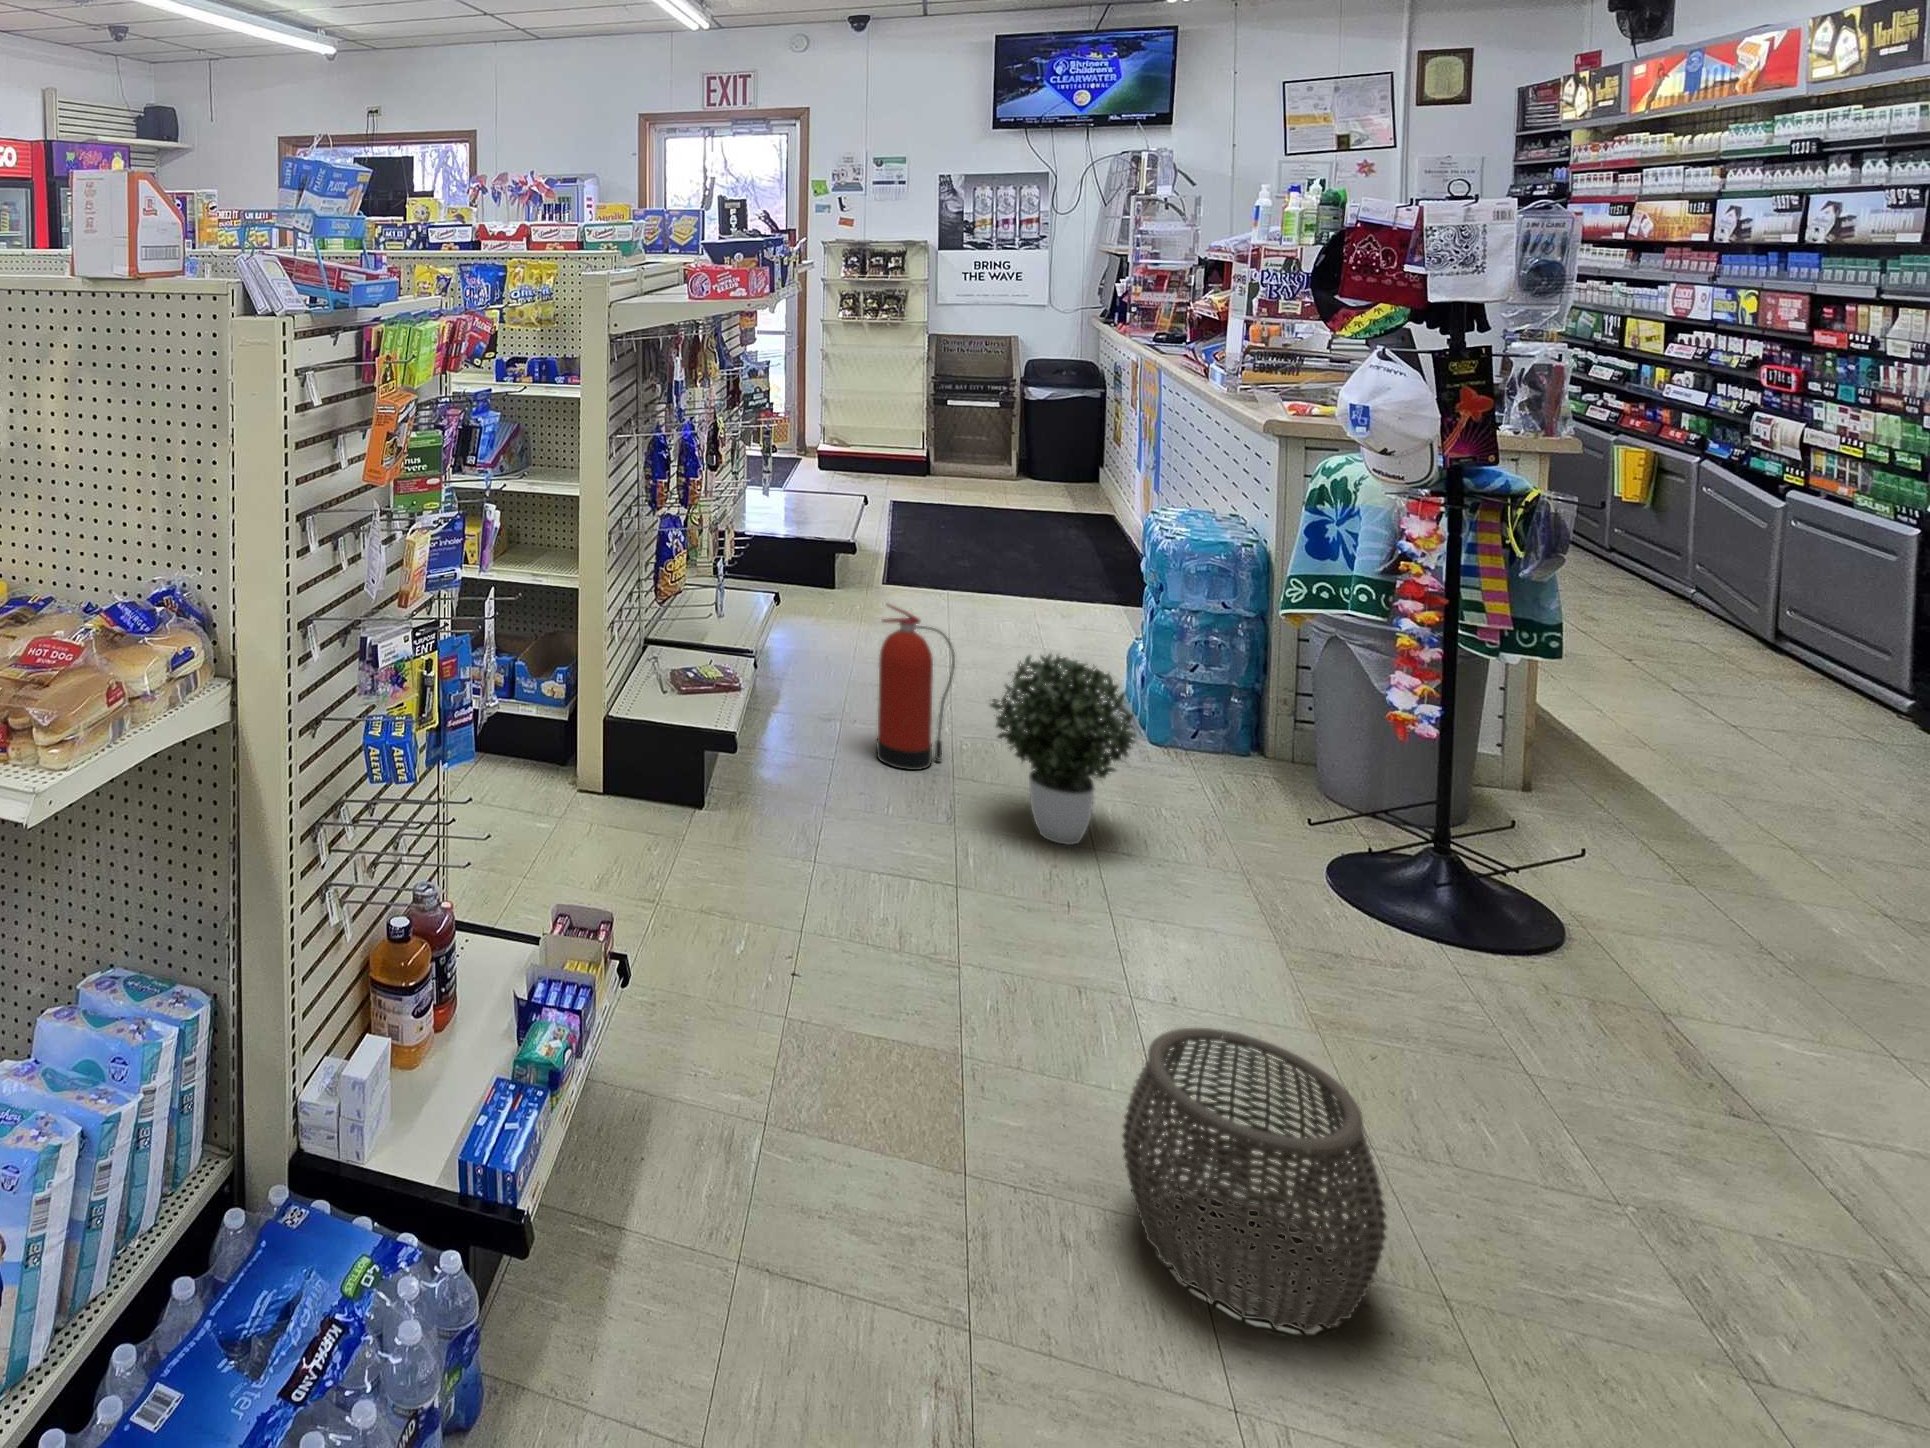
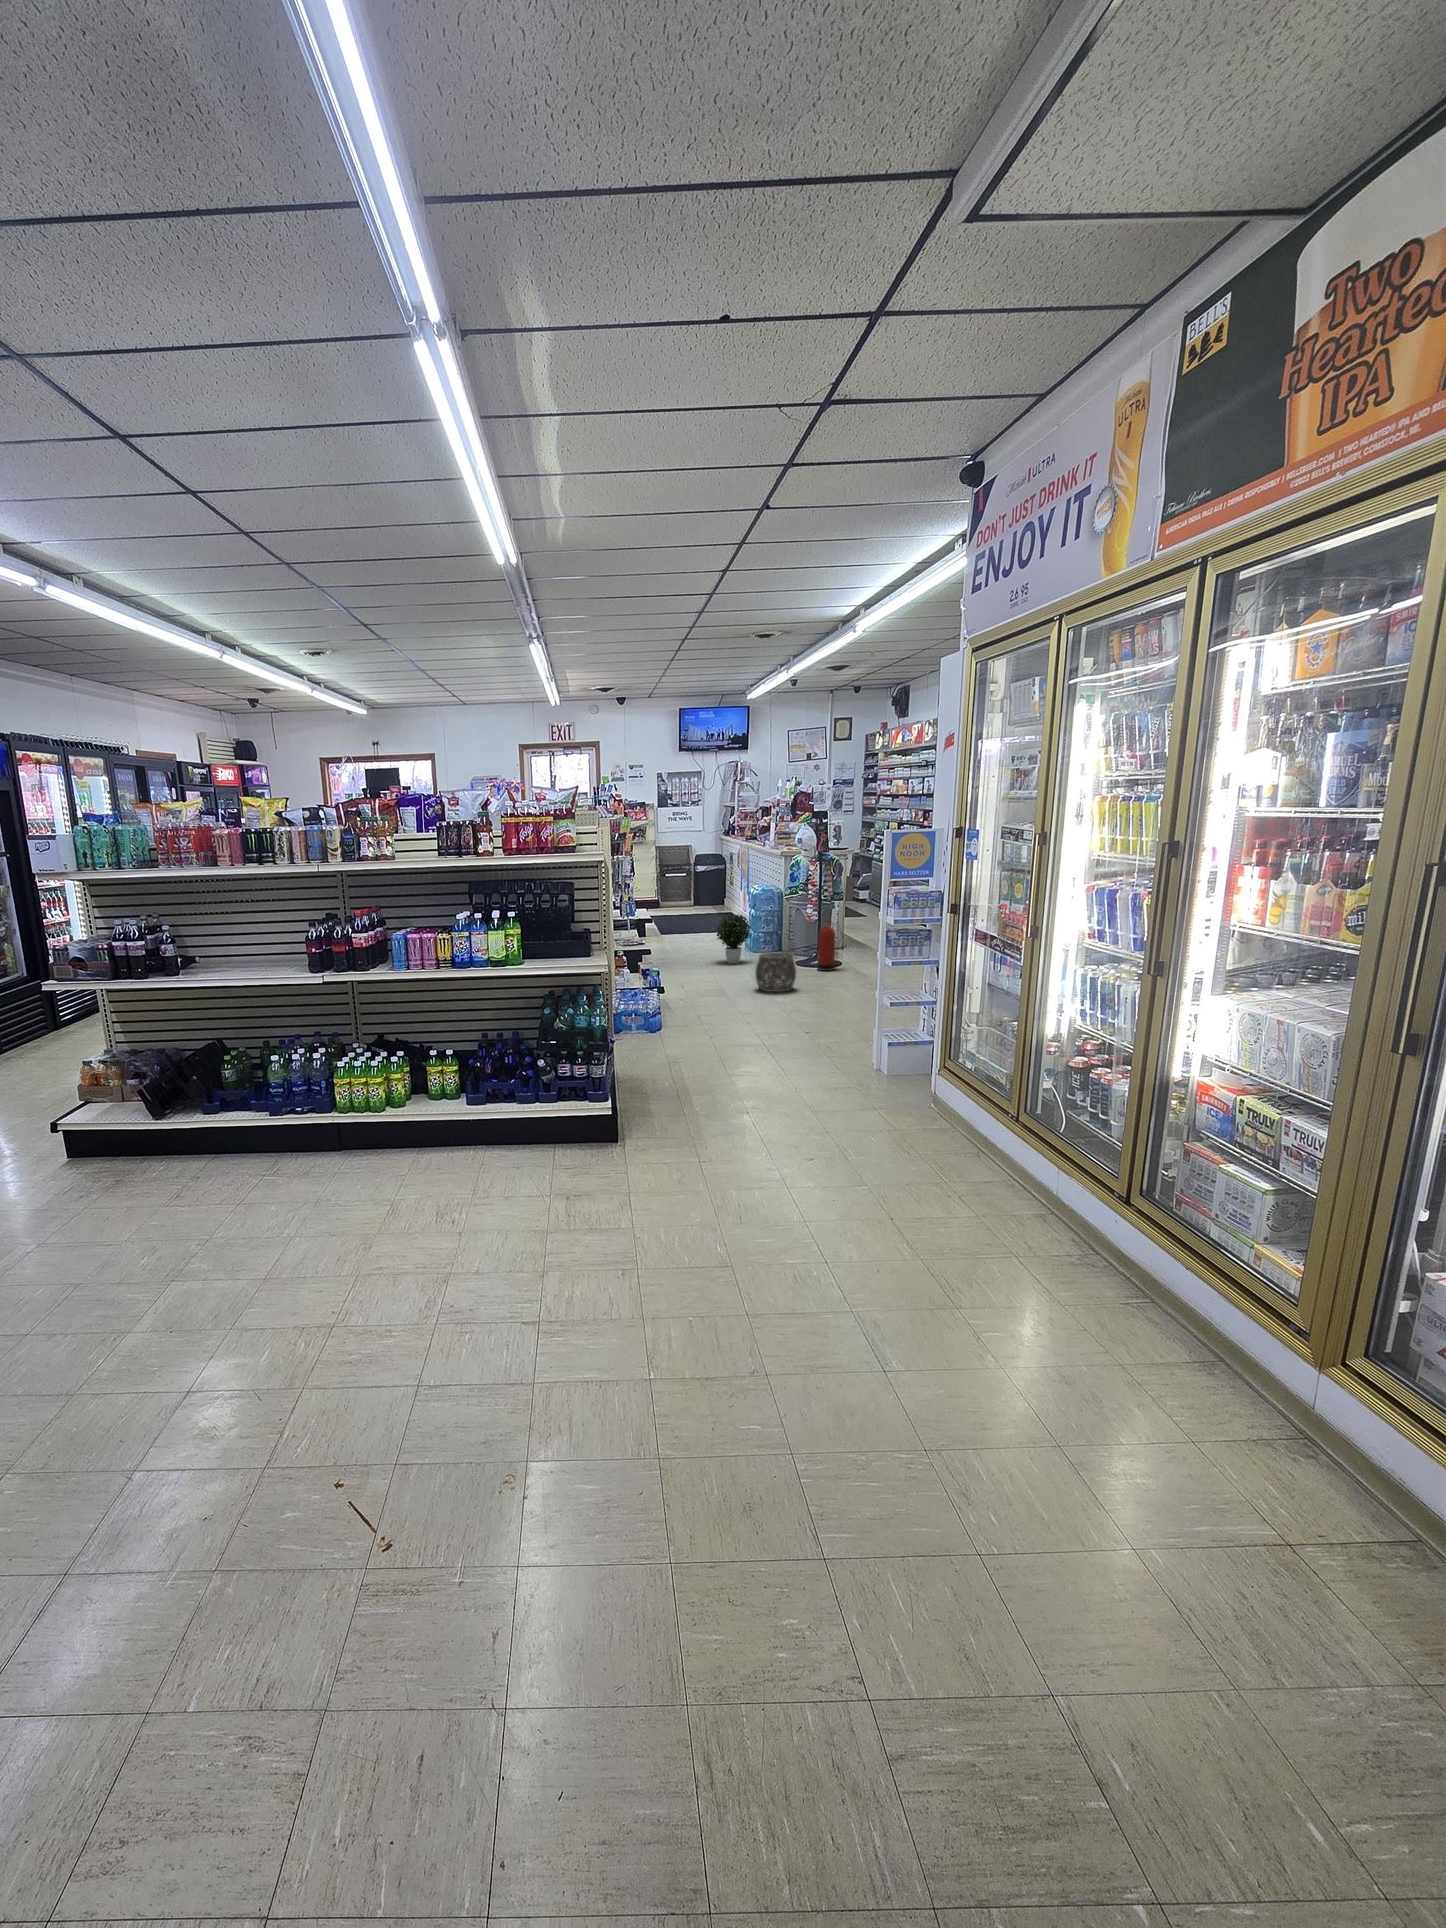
fire extinguisher: present [877,604,955,770] -> present [817,919,837,971]

